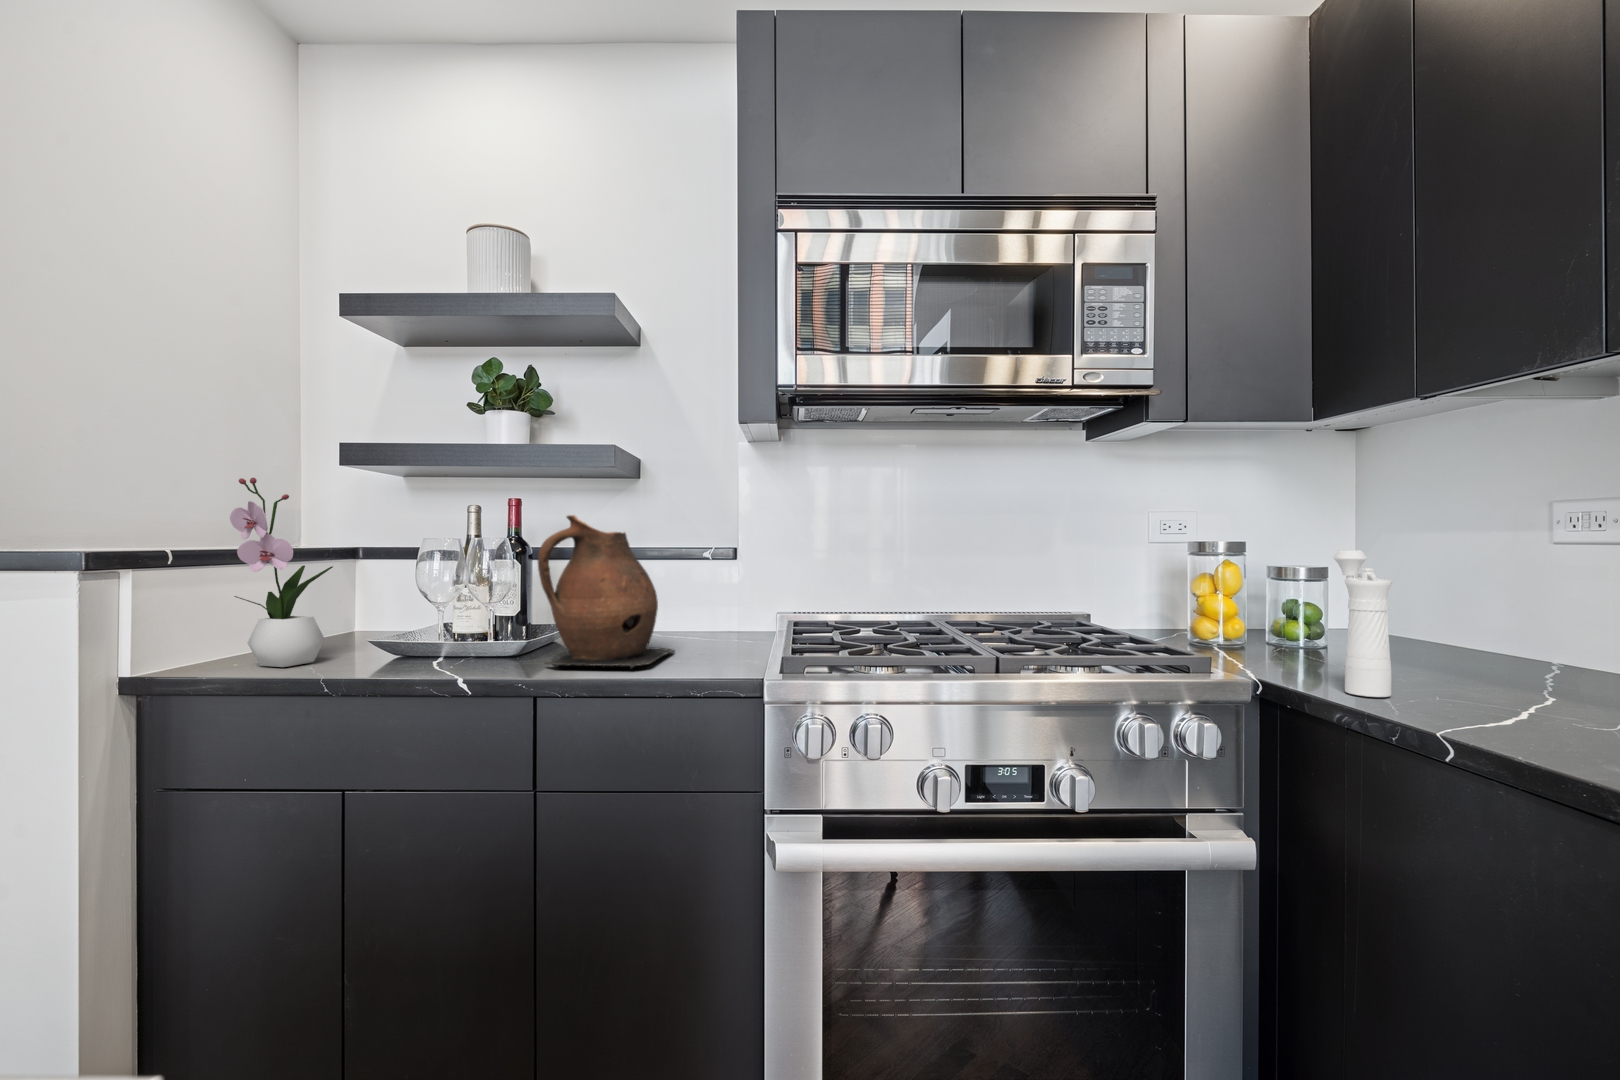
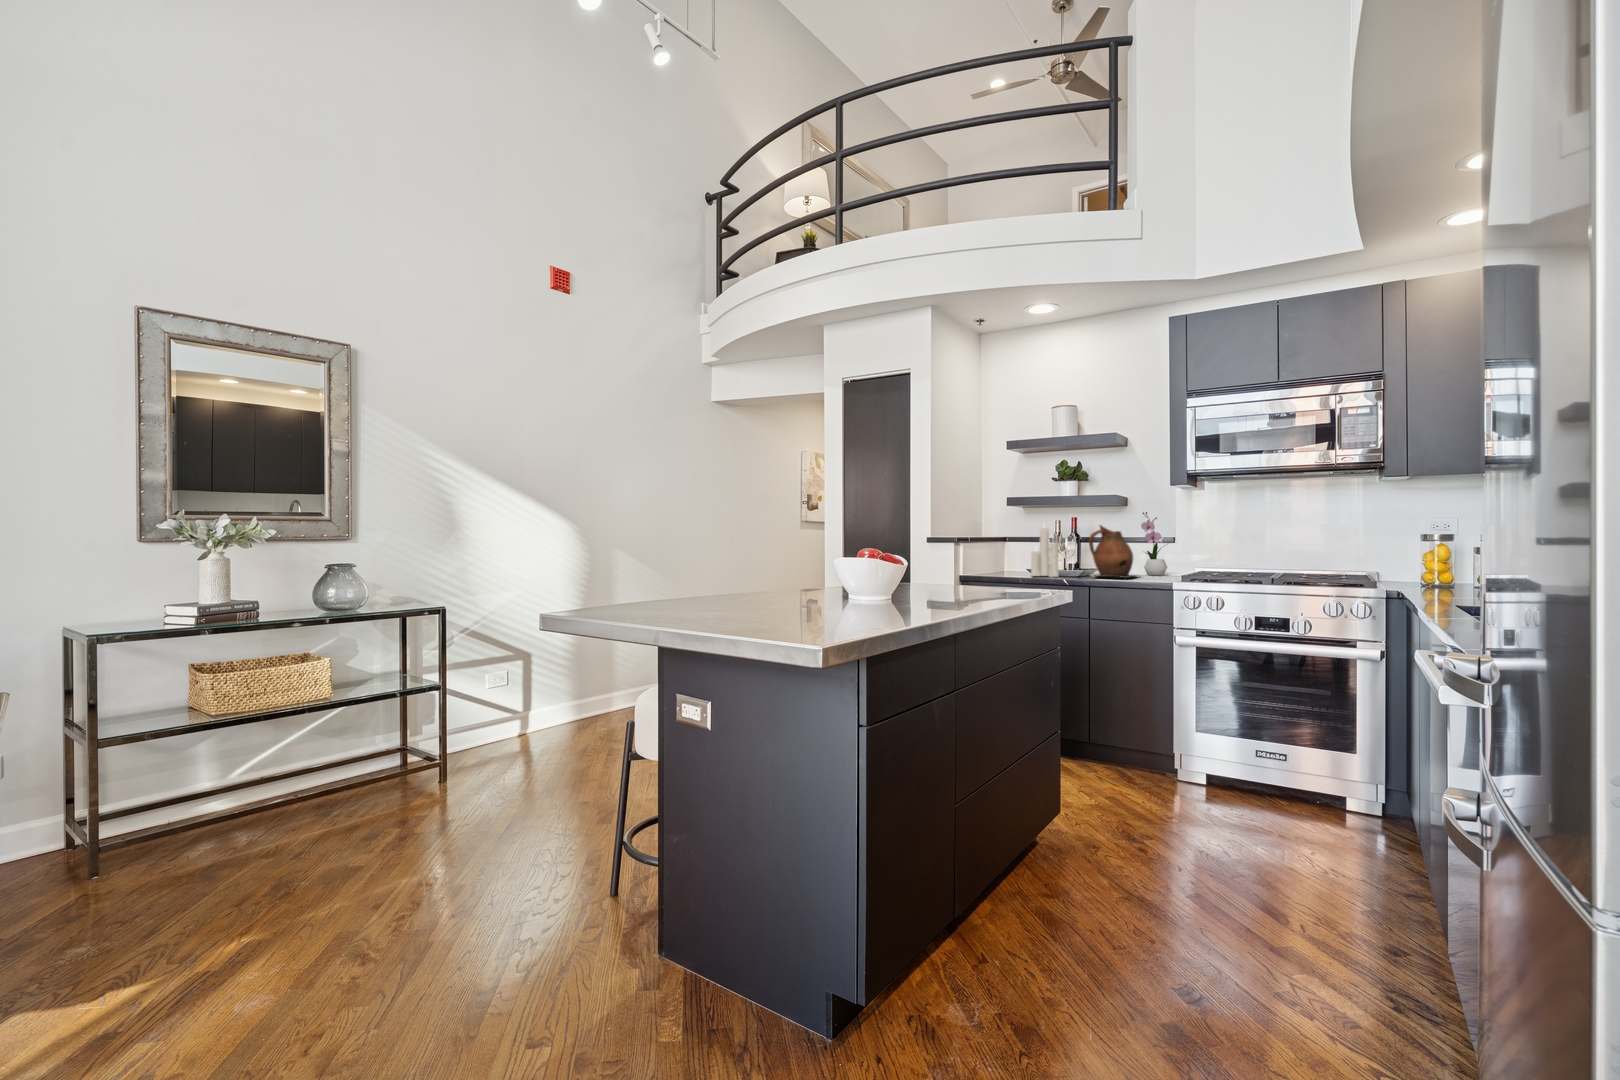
flower arrangement: present [230,478,333,667] -> present [1141,512,1167,575]
candle: none [361,494,454,670] -> present [1031,528,1059,577]
pepper mill: present [1334,550,1392,697] -> none [1411,537,1440,592]

